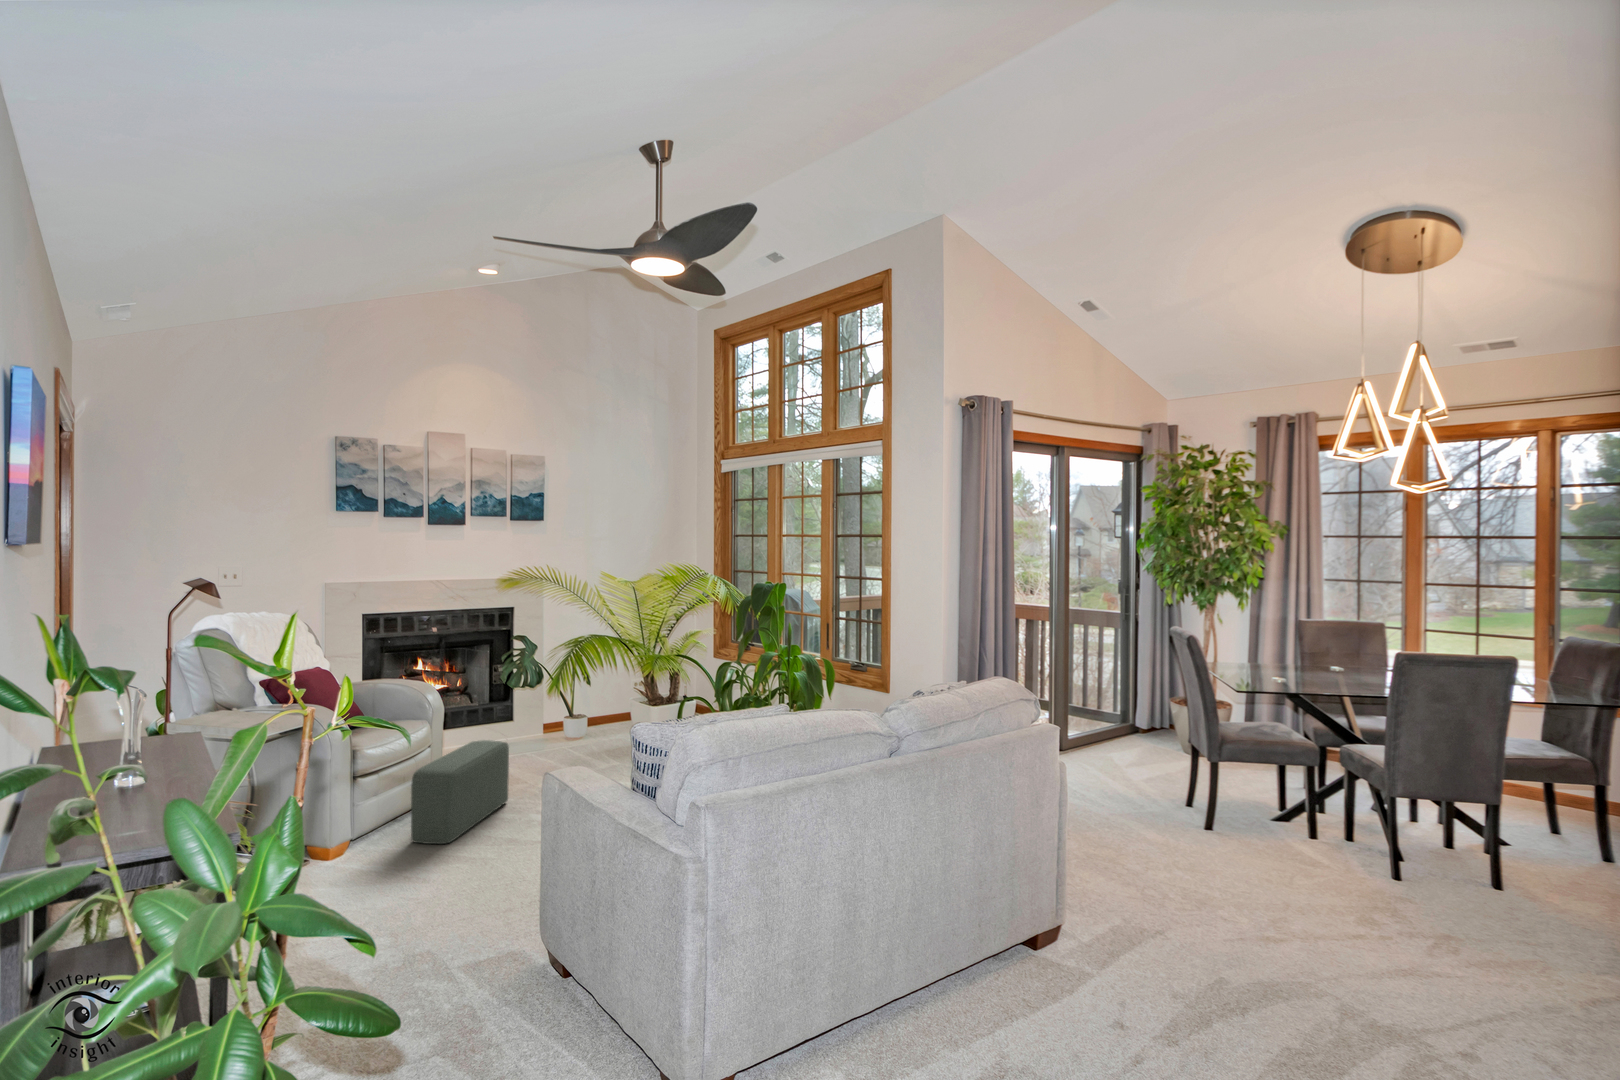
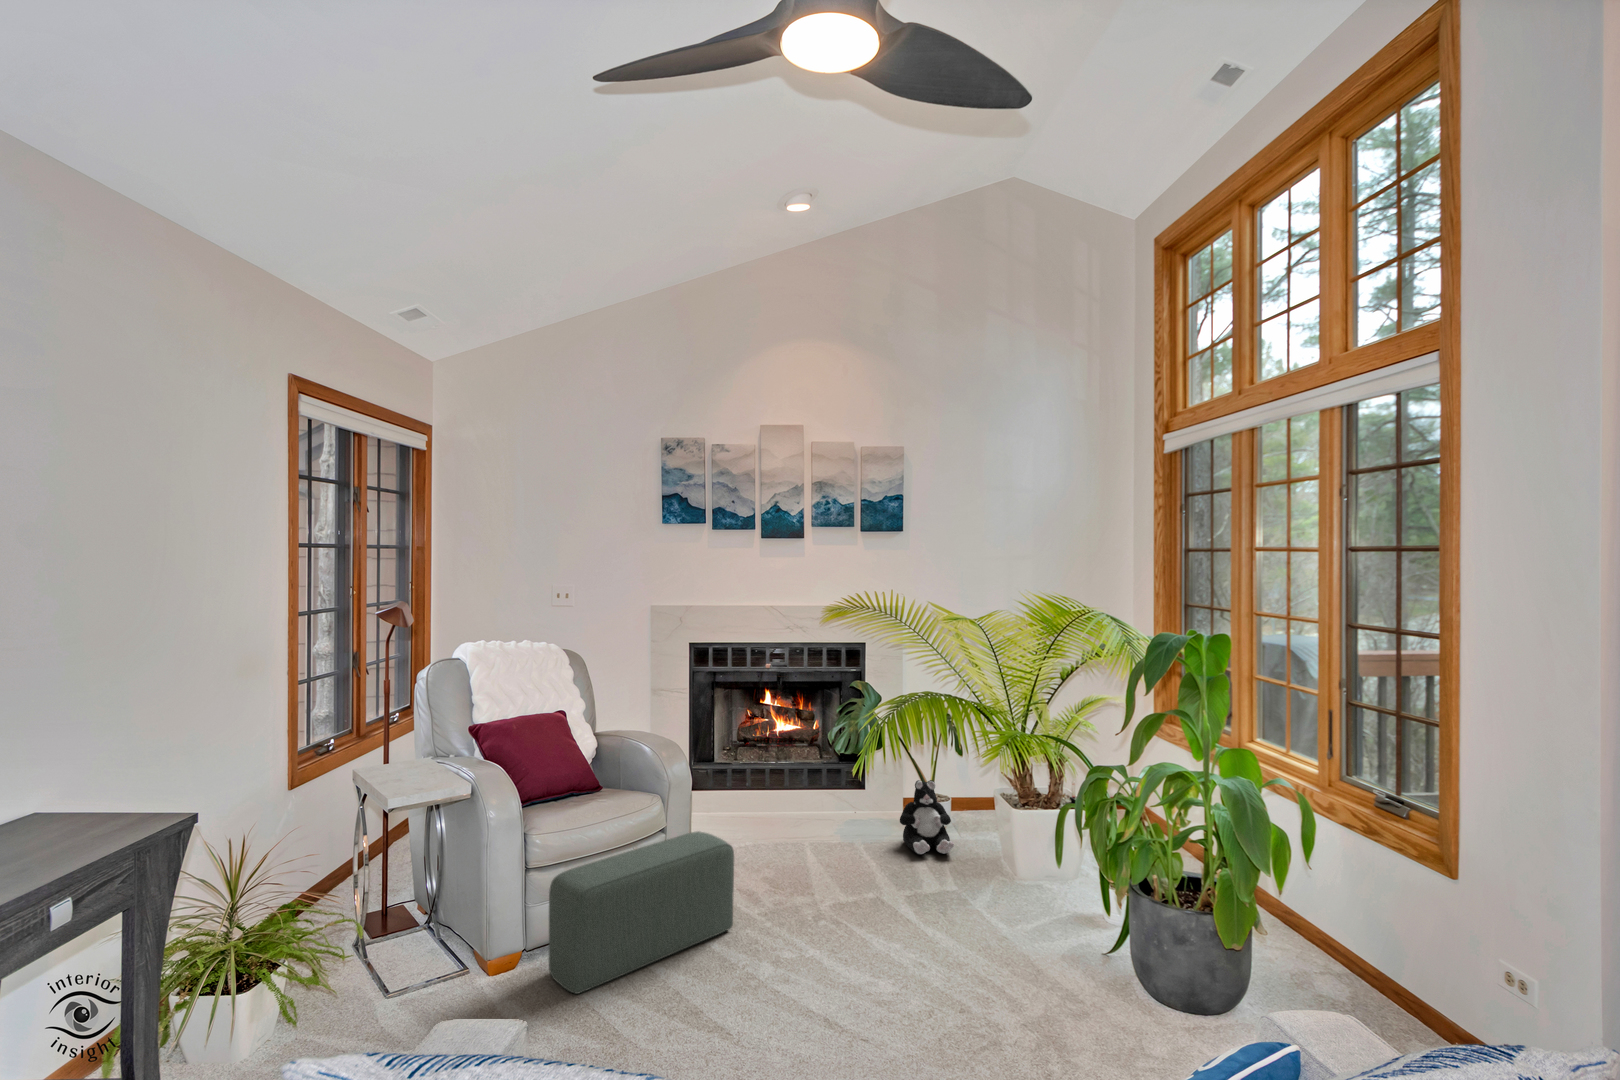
plush toy: none [564,701,607,751] -> present [900,780,954,854]

